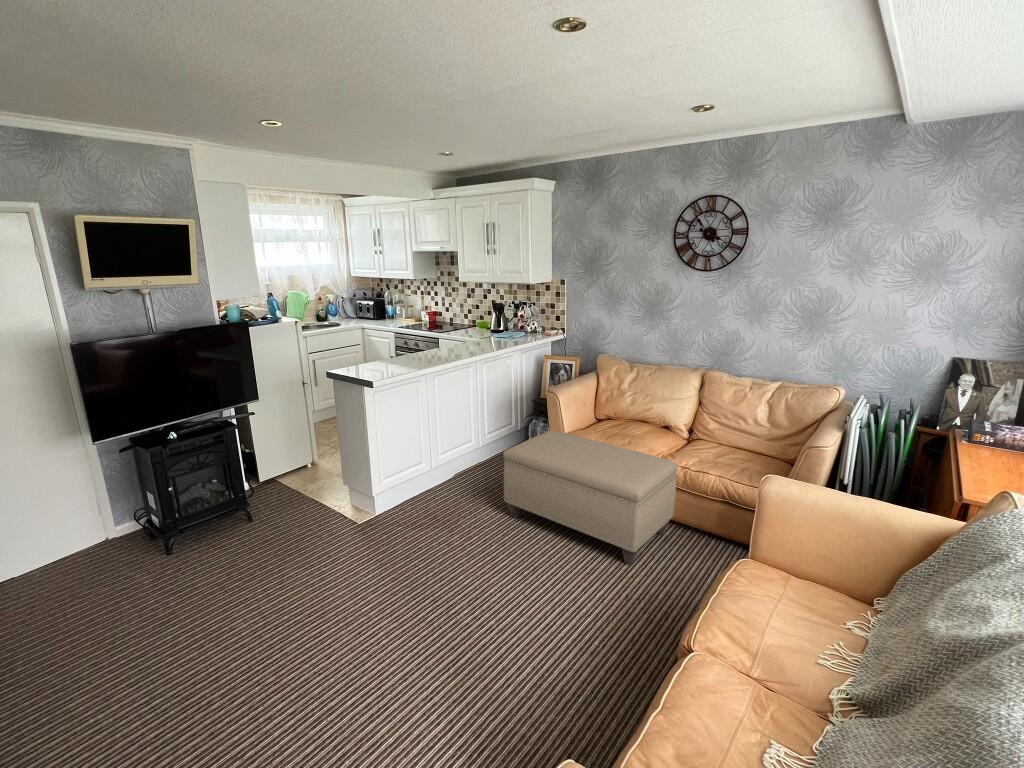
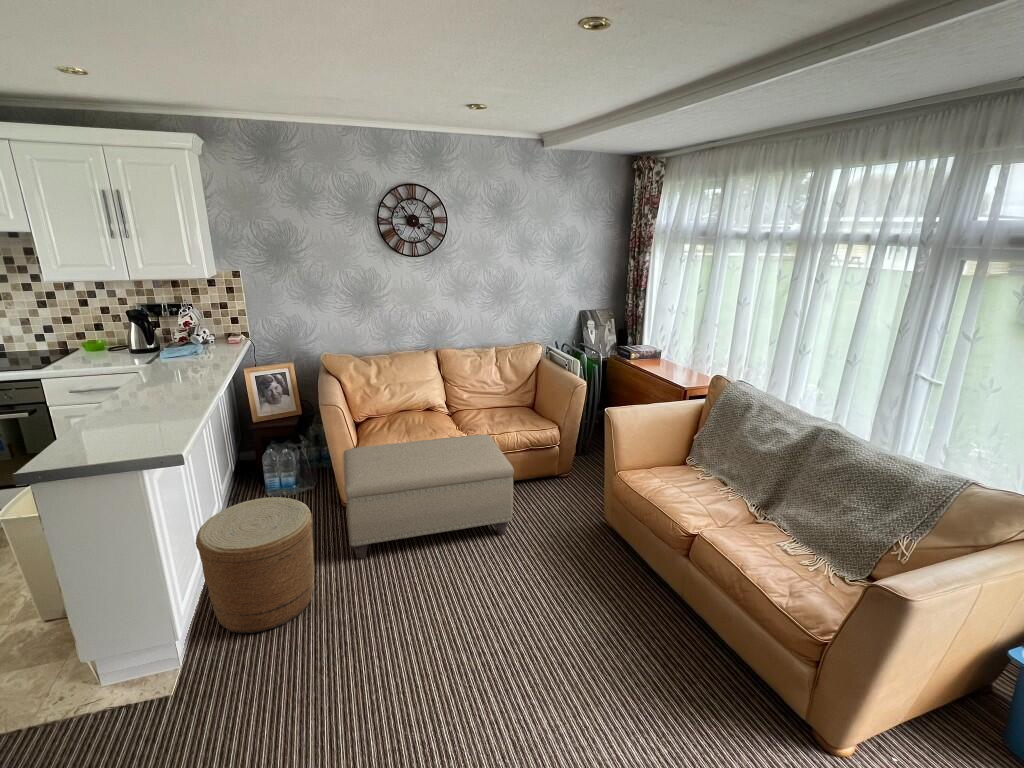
woven basket: none [398,433,474,524] -> present [196,497,314,633]

